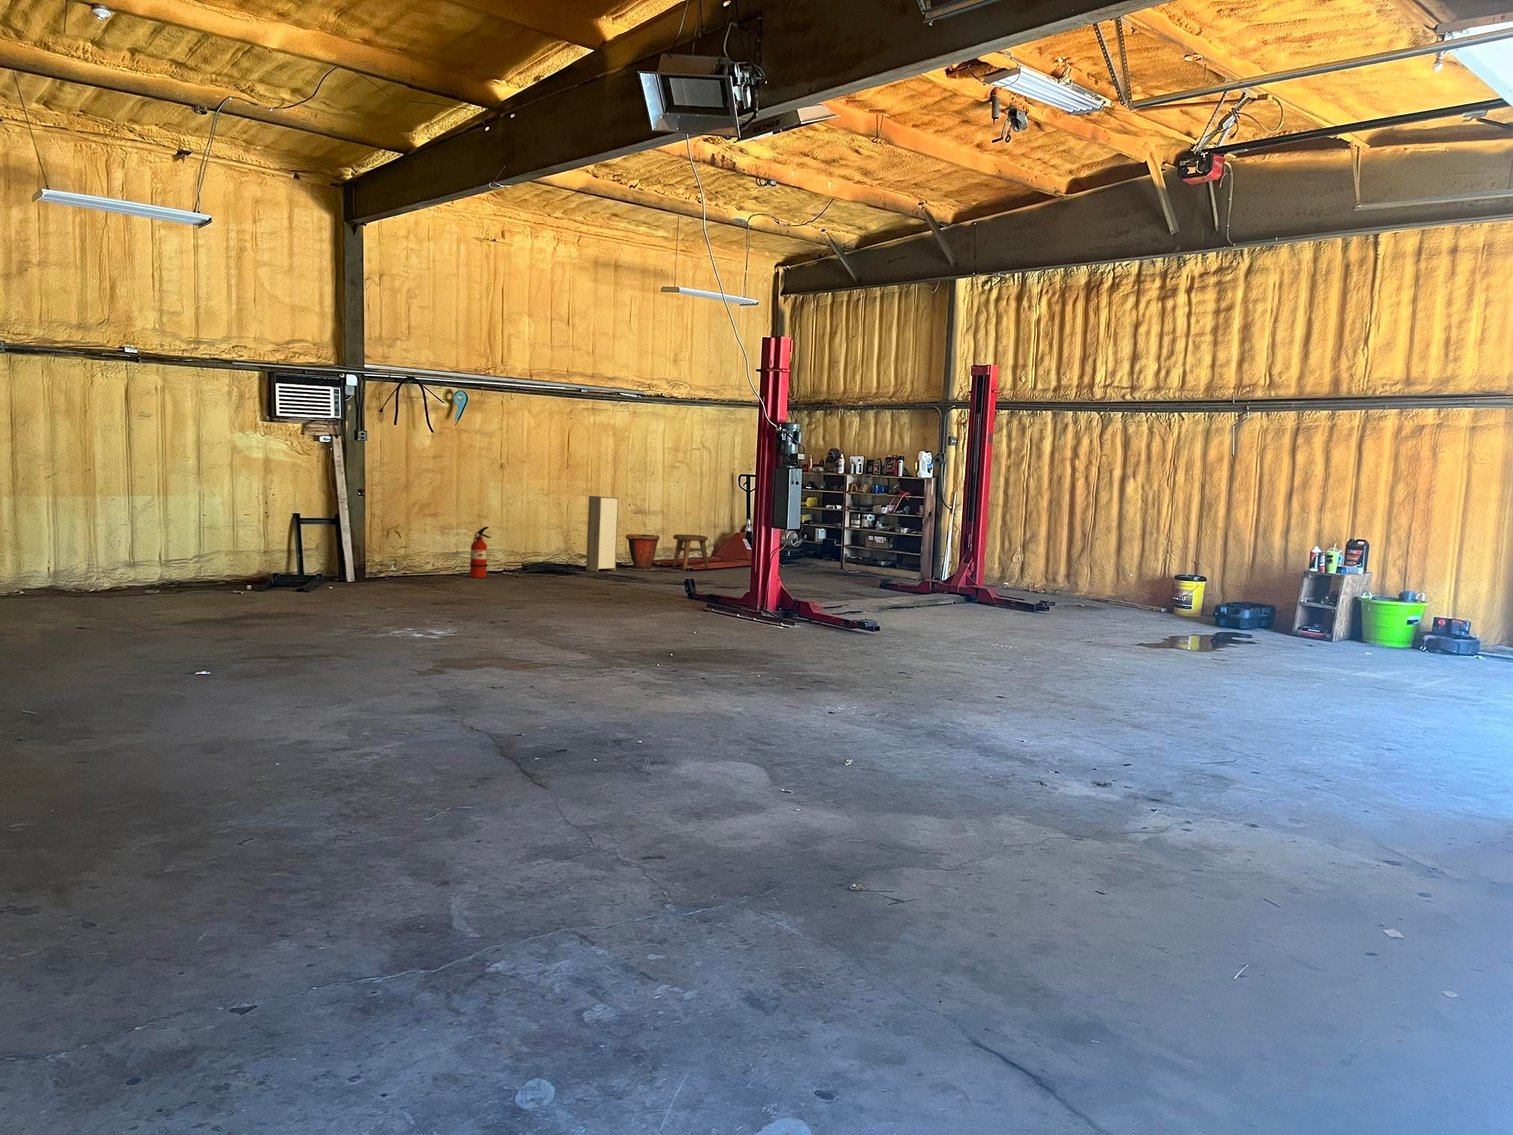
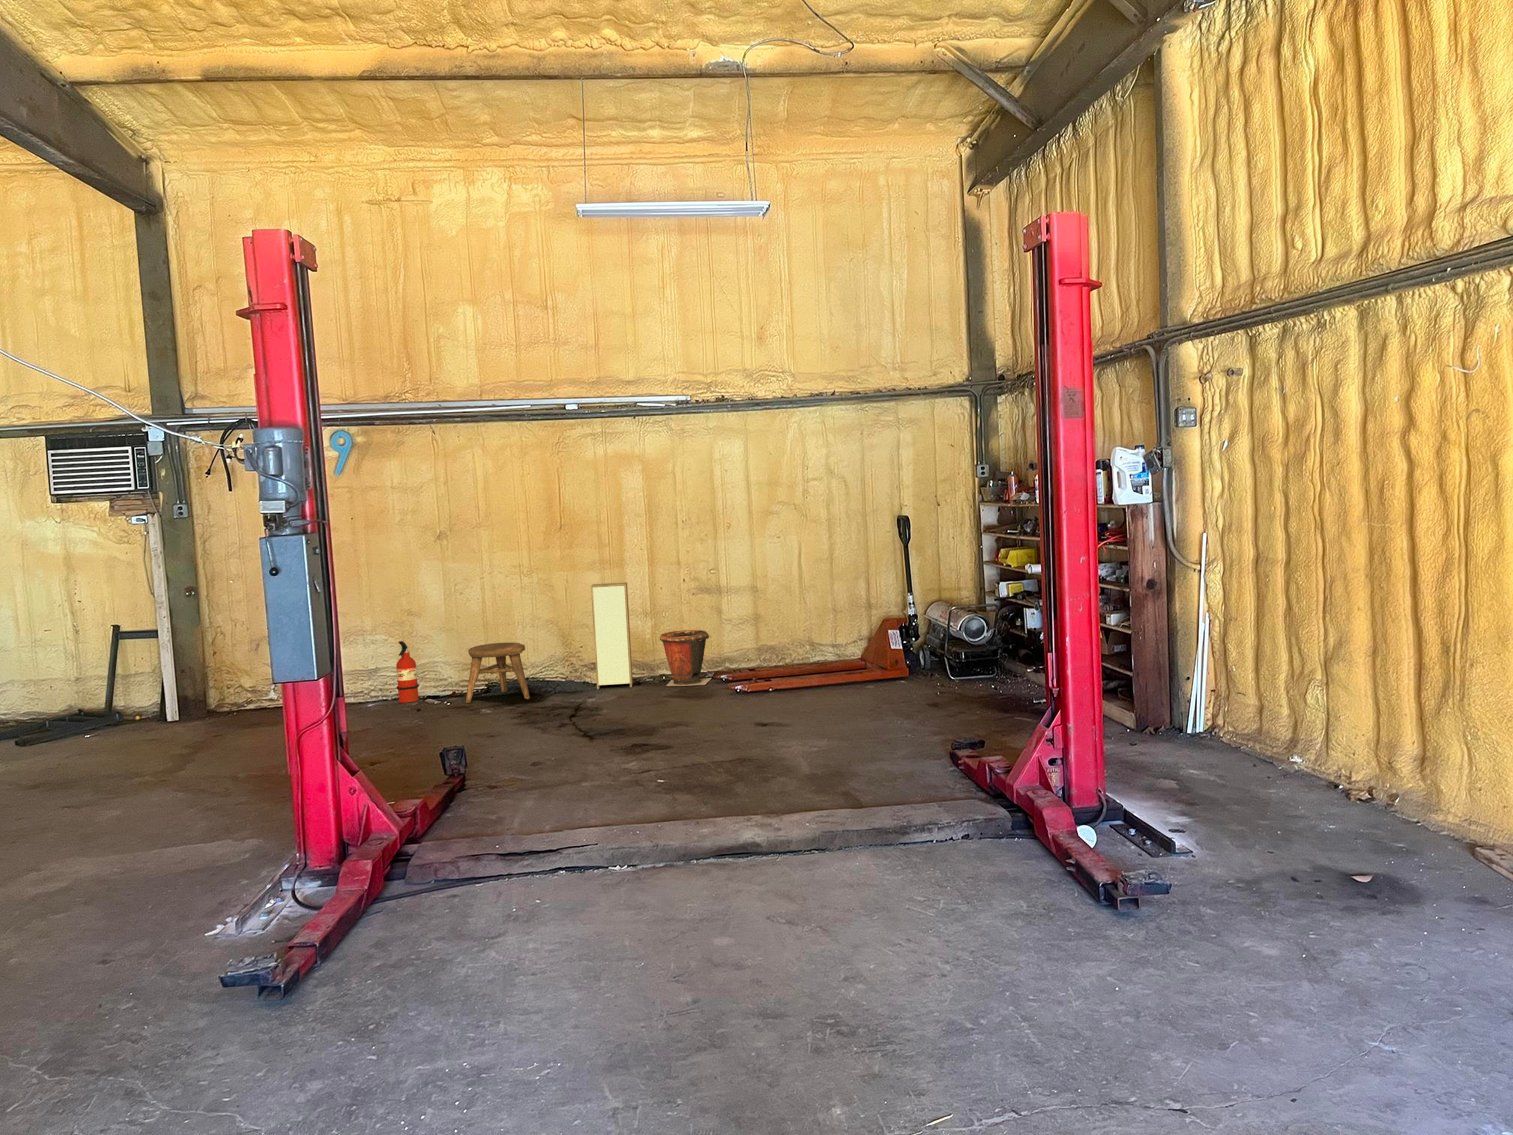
stool: present [673,534,709,570] -> present [465,643,530,703]

